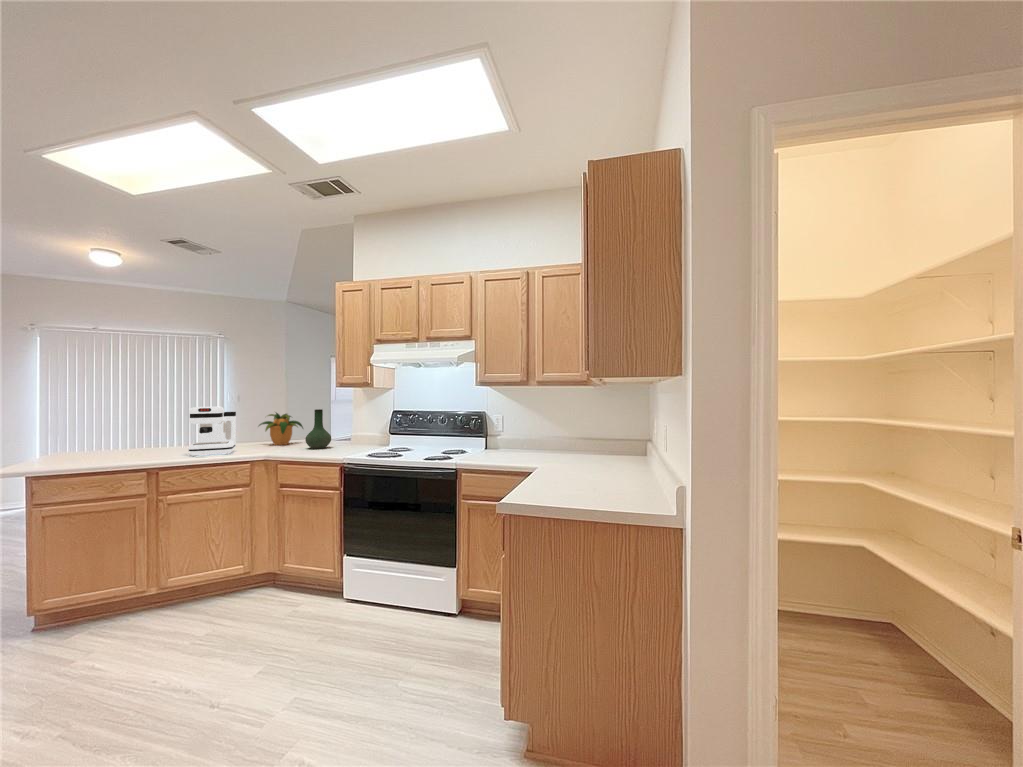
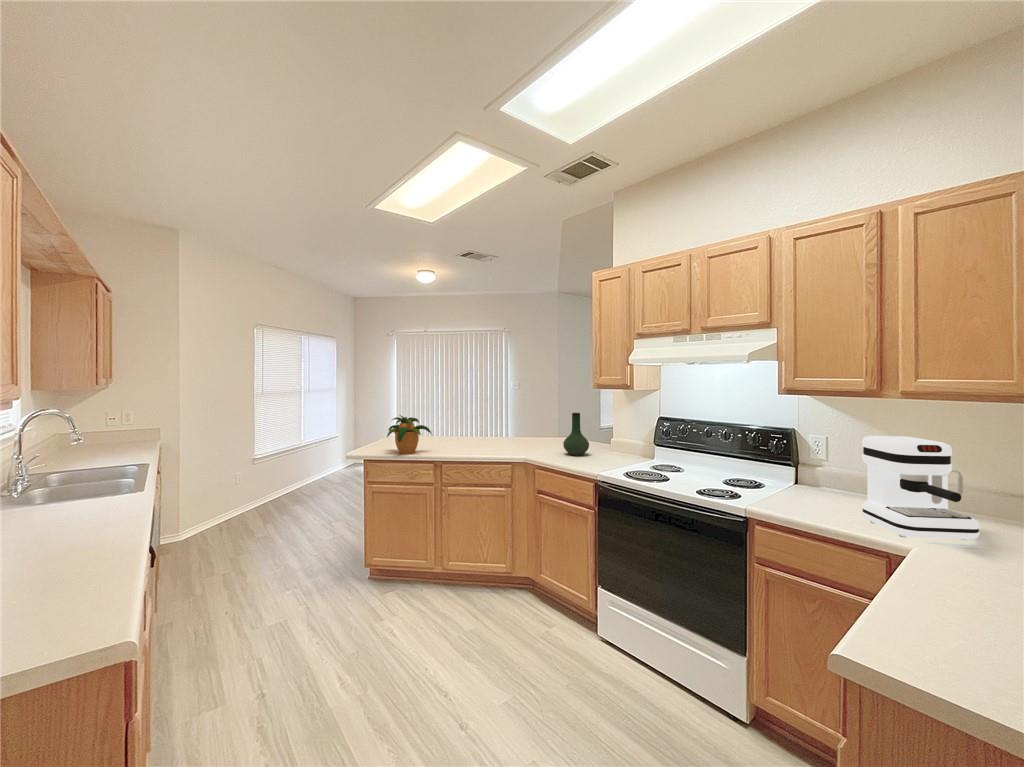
coffee maker: present [188,407,236,456] -> present [862,436,980,540]
potted plant: present [259,413,303,445] -> present [387,415,432,454]

